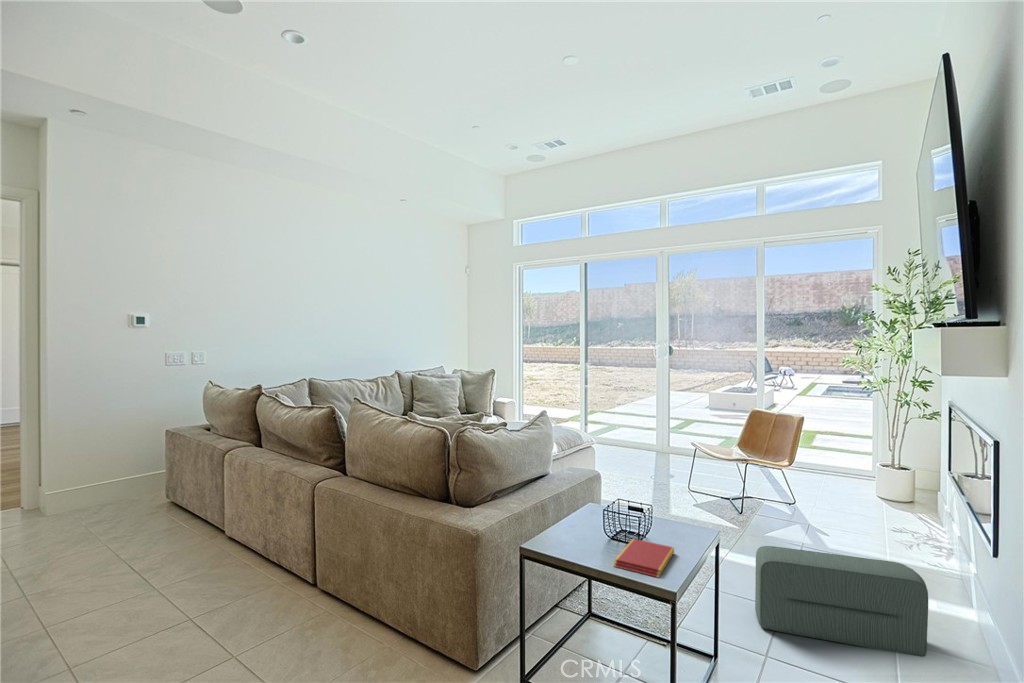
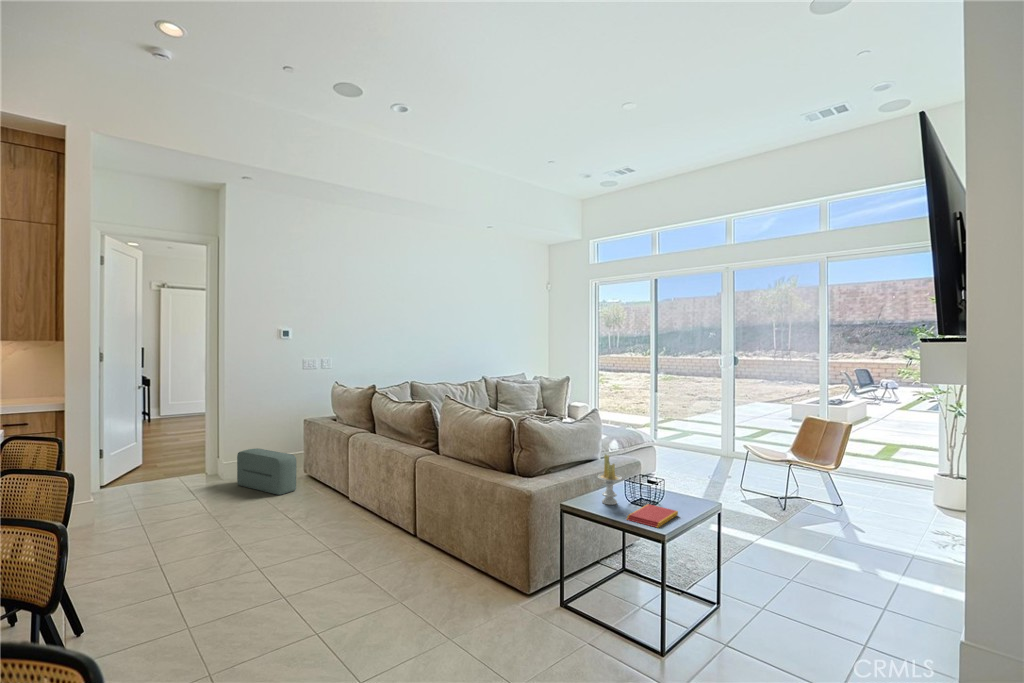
candle: none [567,475,599,542] -> present [598,455,622,505]
pouf: present [755,546,928,657] -> present [237,448,296,495]

